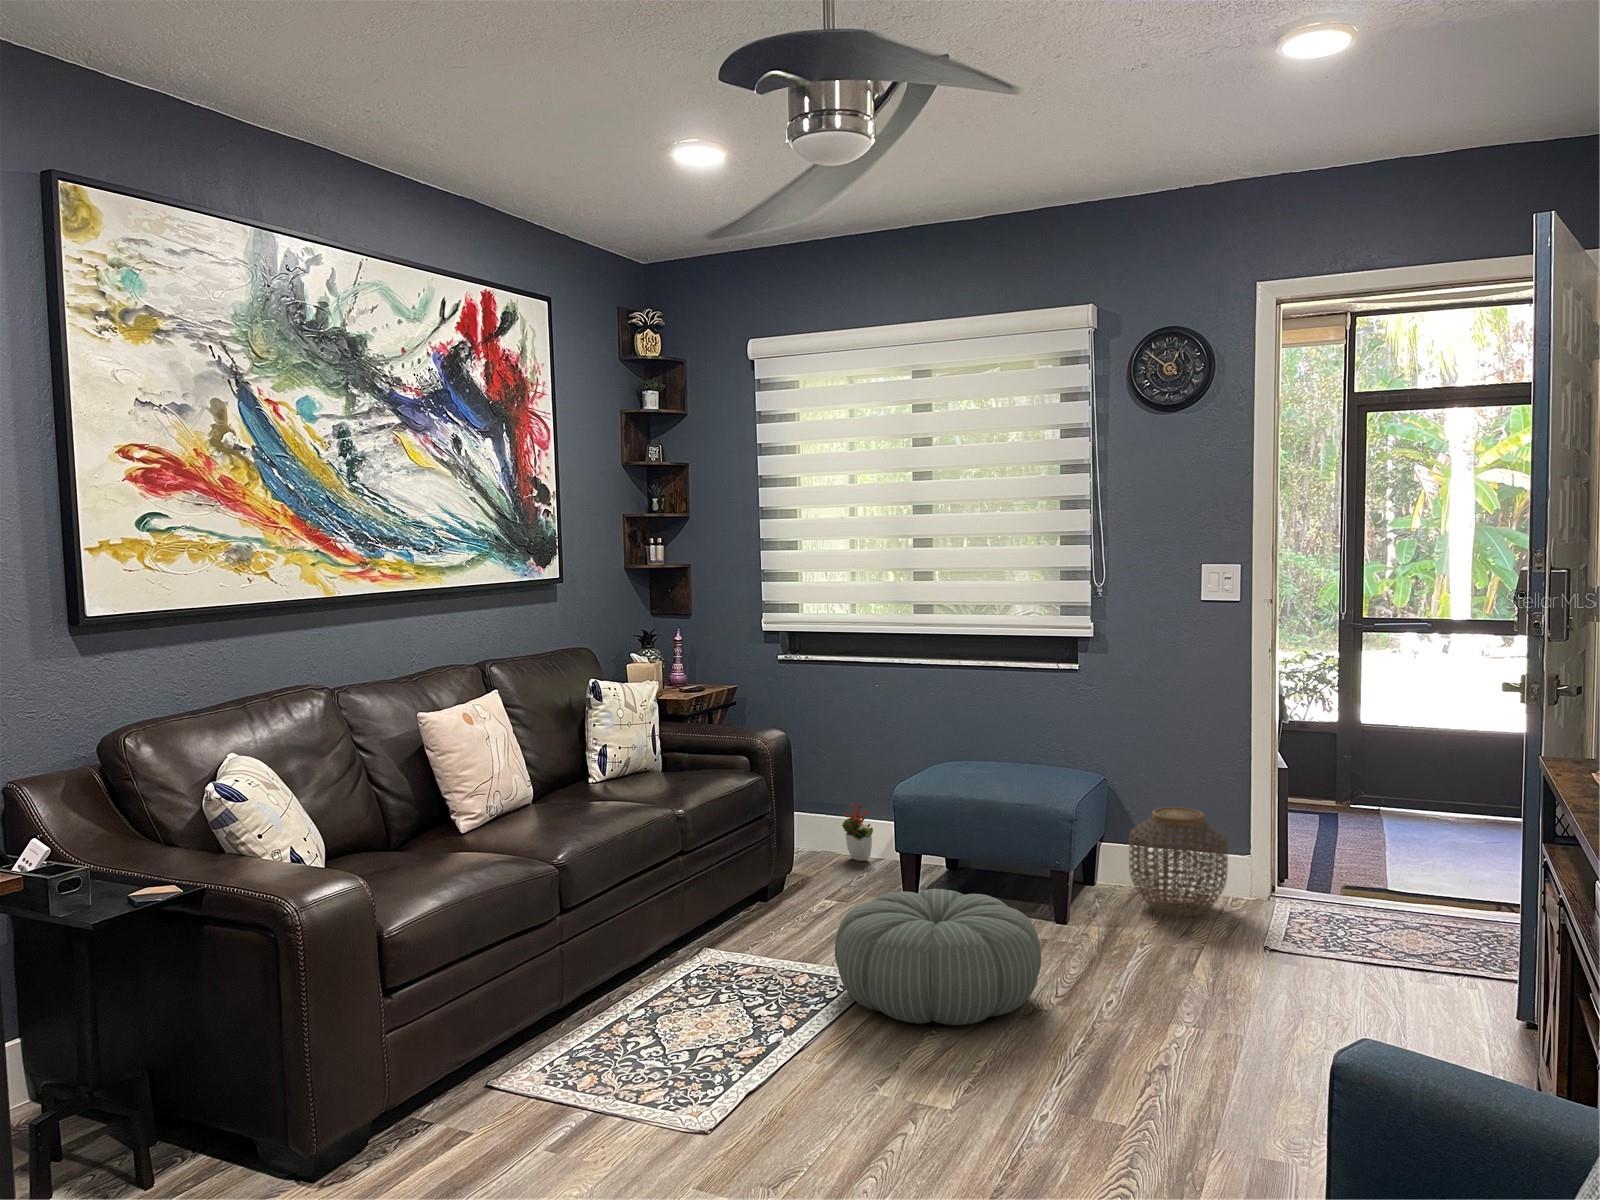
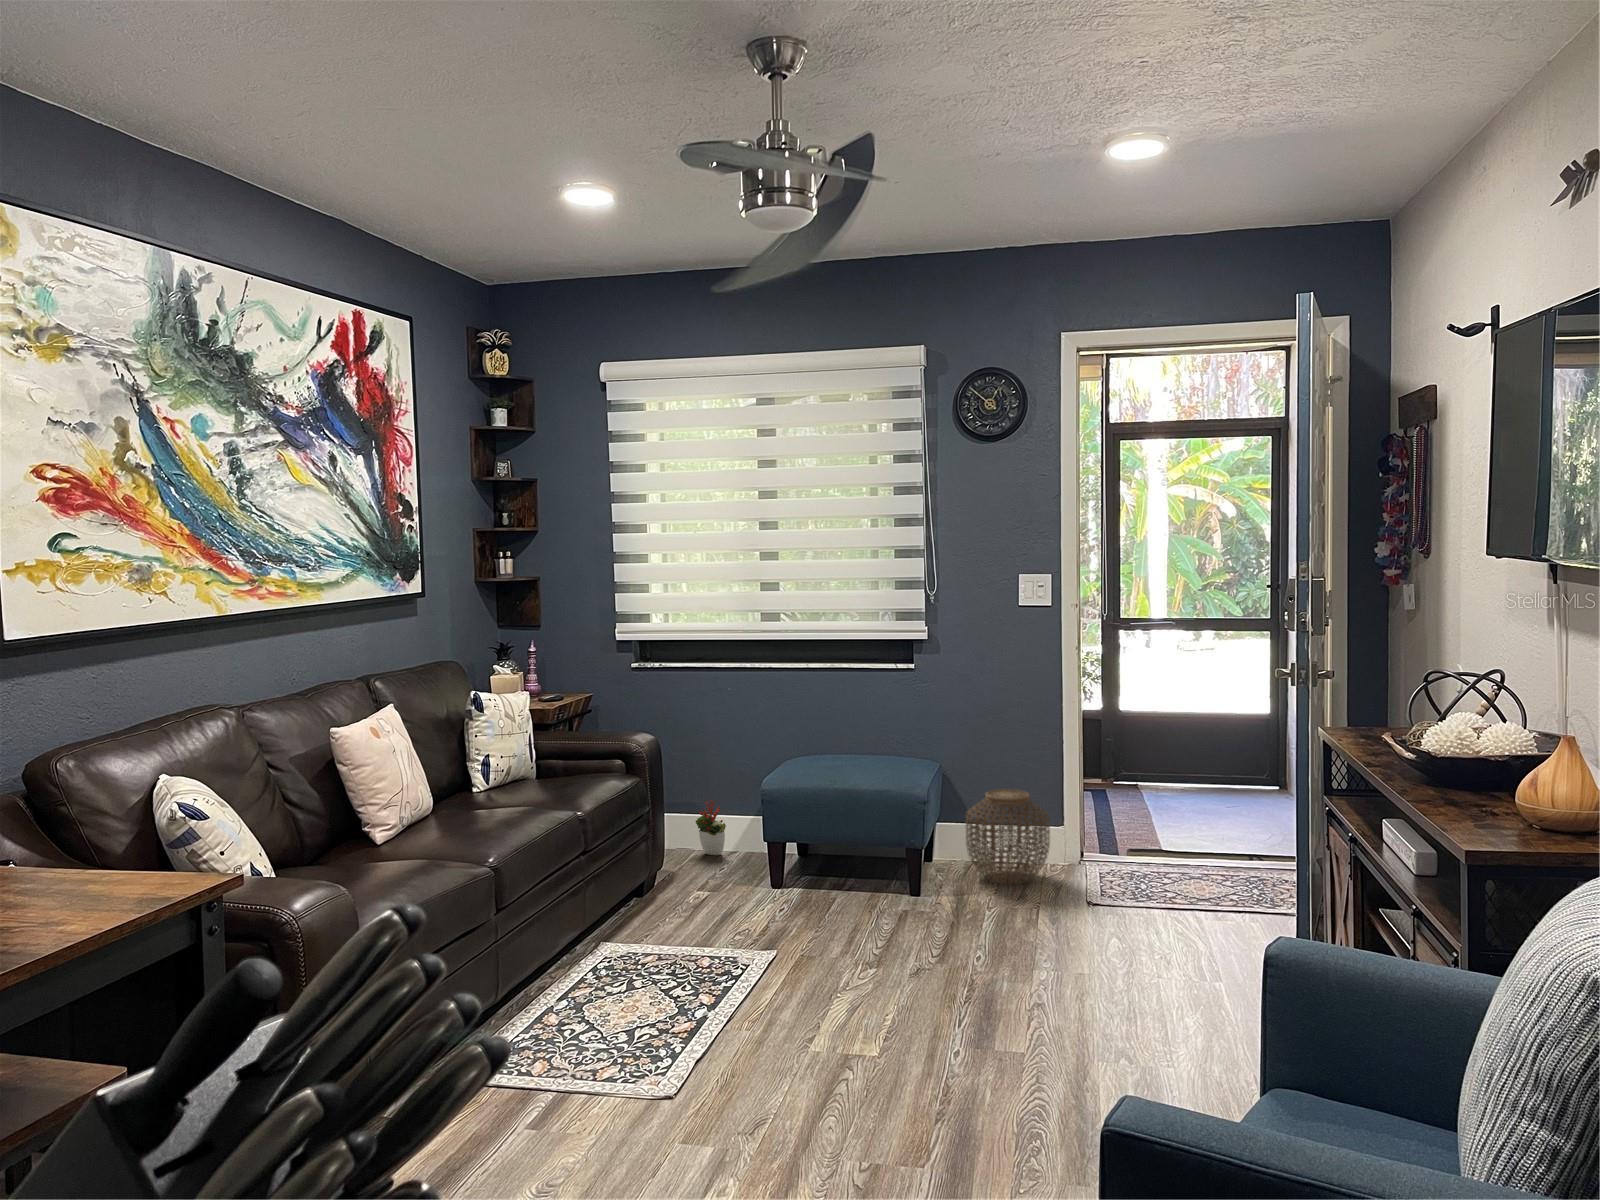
pouf: present [835,889,1041,1025] -> none [737,871,921,989]

